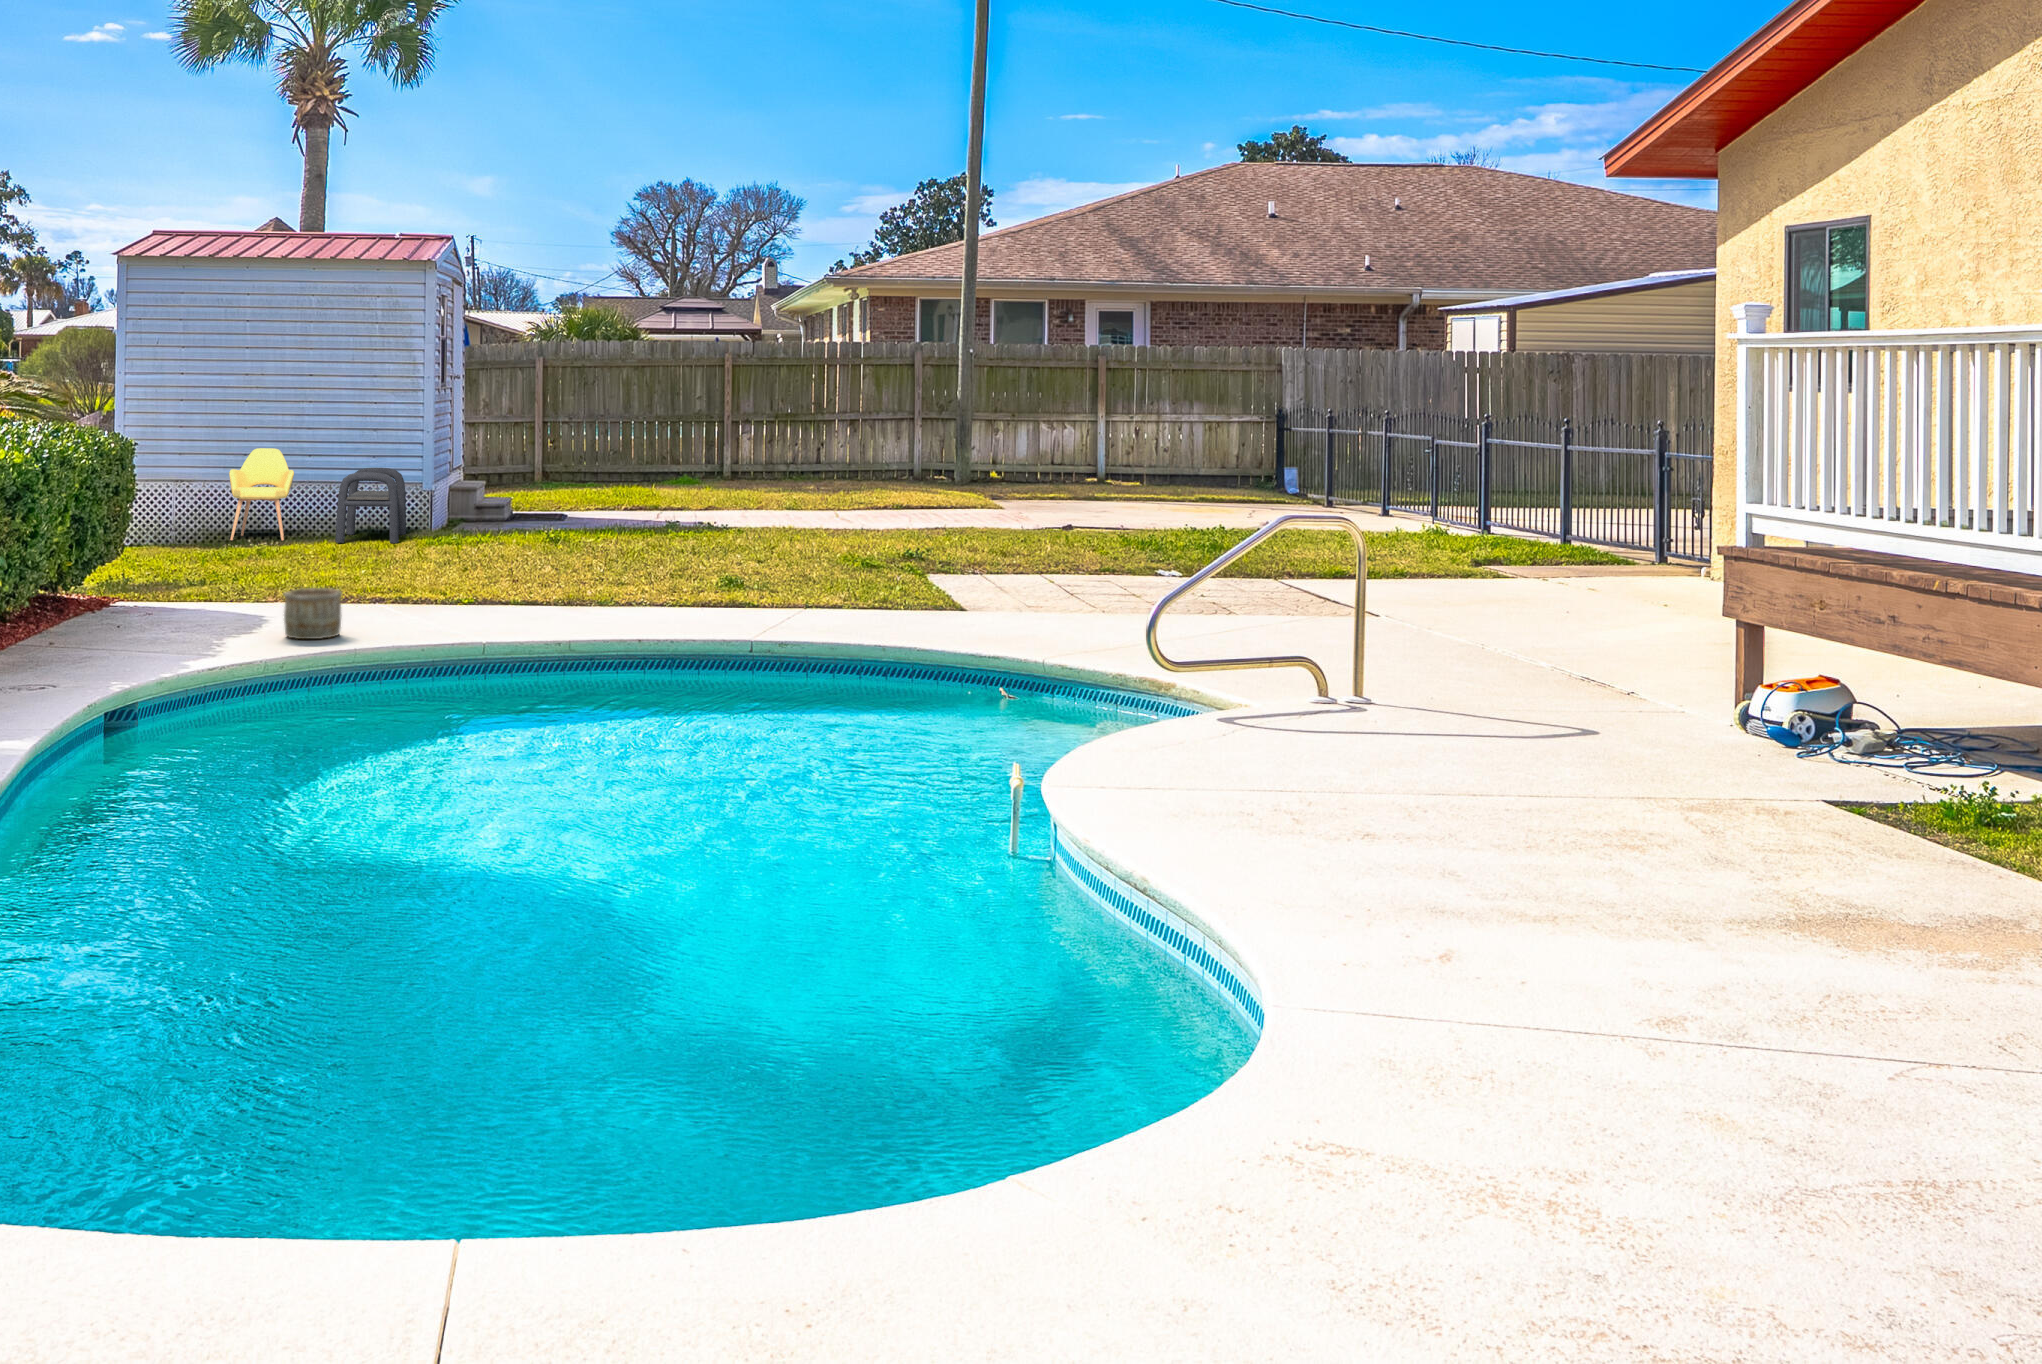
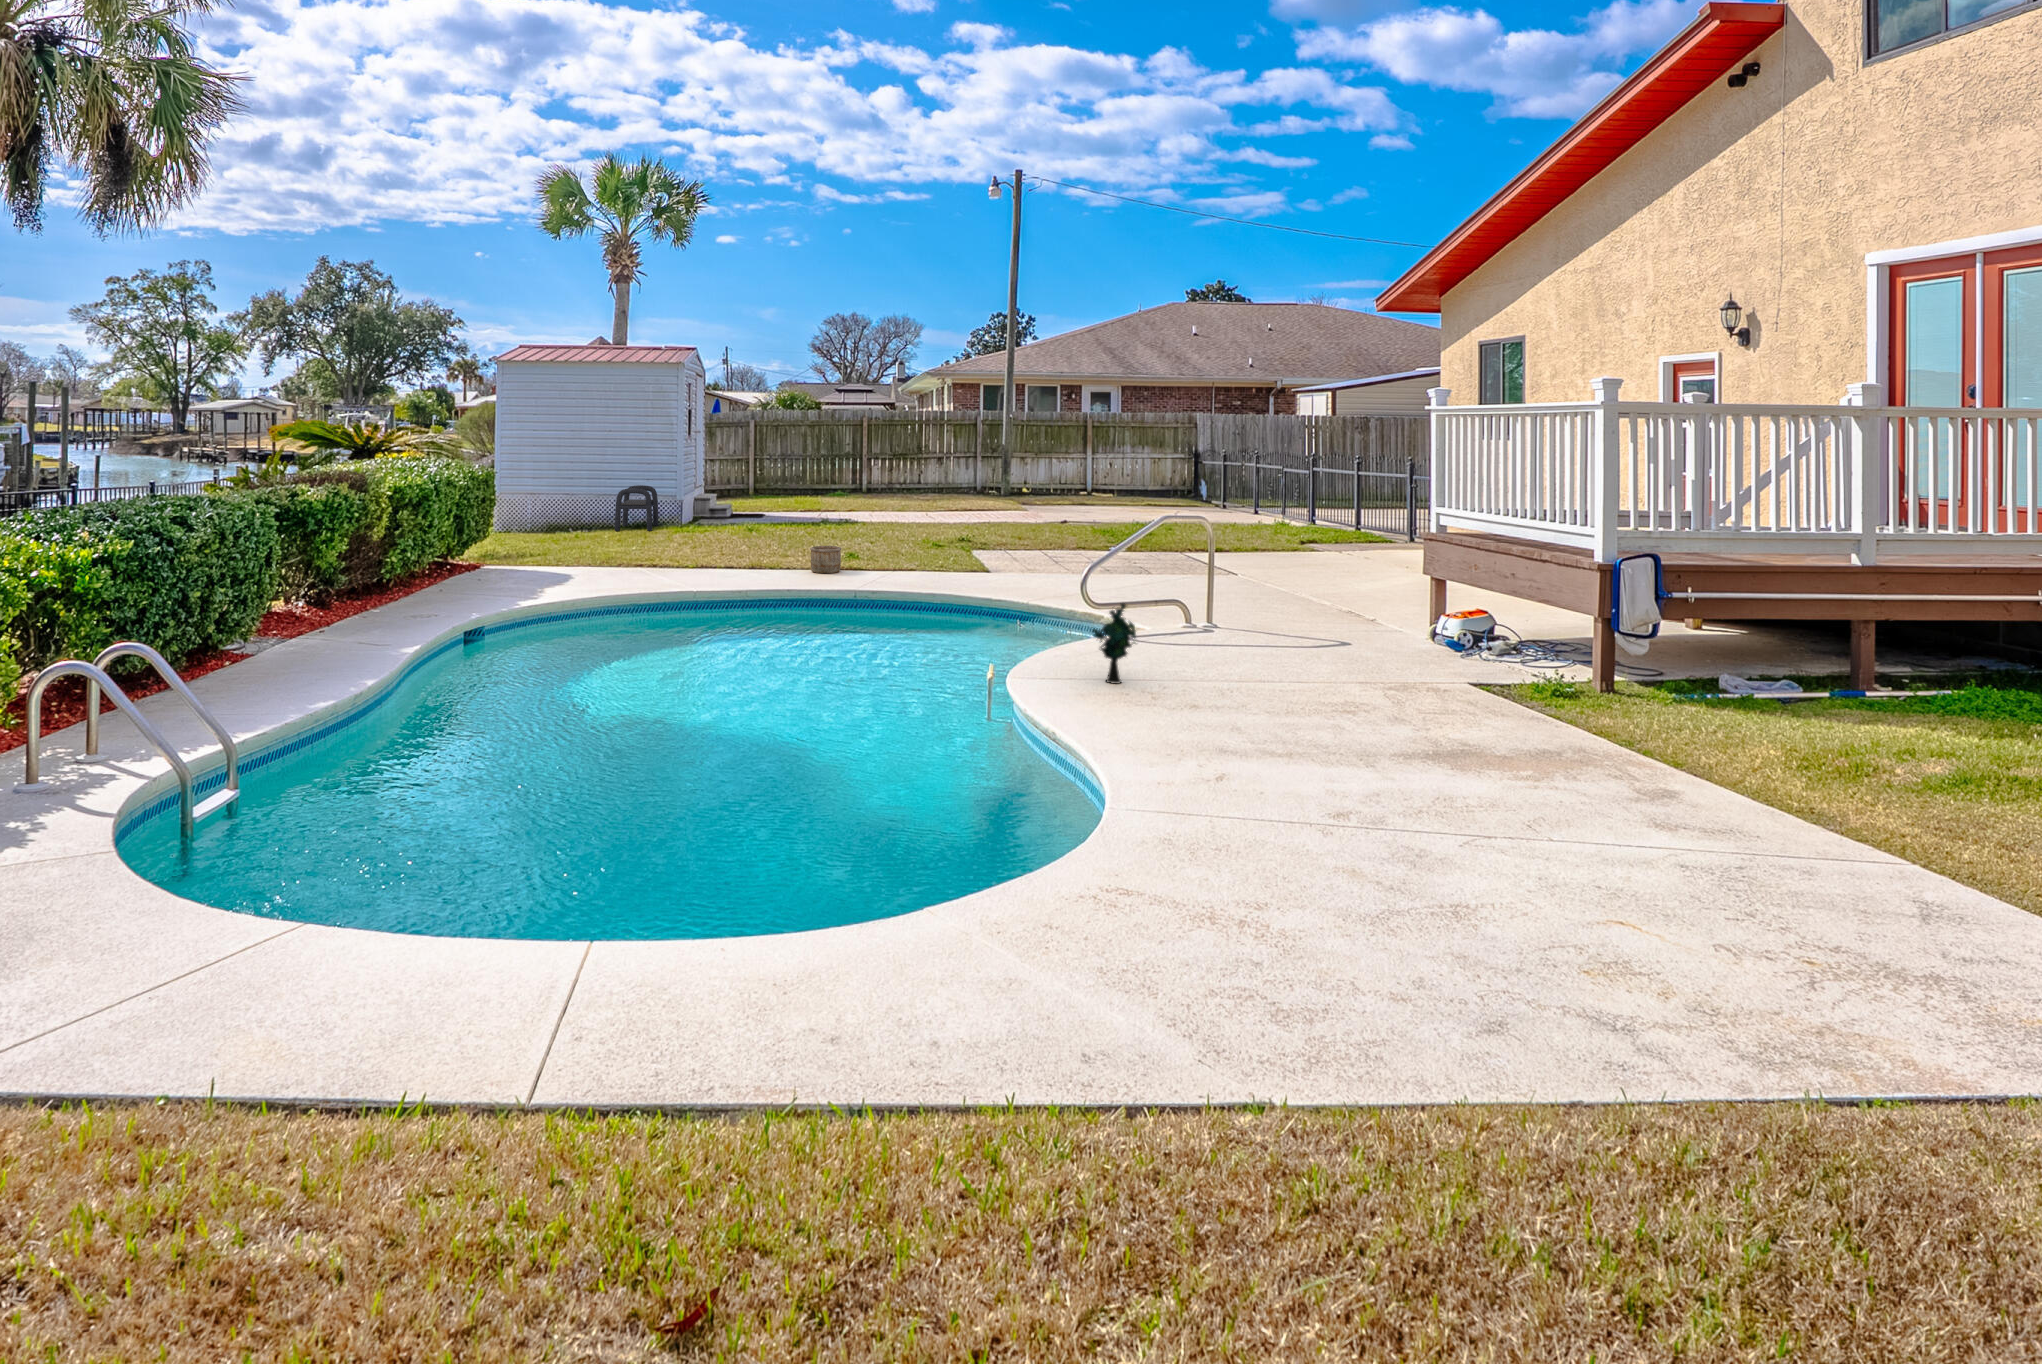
chair: present [229,448,294,541] -> none [552,474,591,530]
wooden bucket: present [284,588,342,639] -> present [810,546,841,573]
decorative plant: none [1226,663,1306,799] -> present [1093,603,1136,684]

